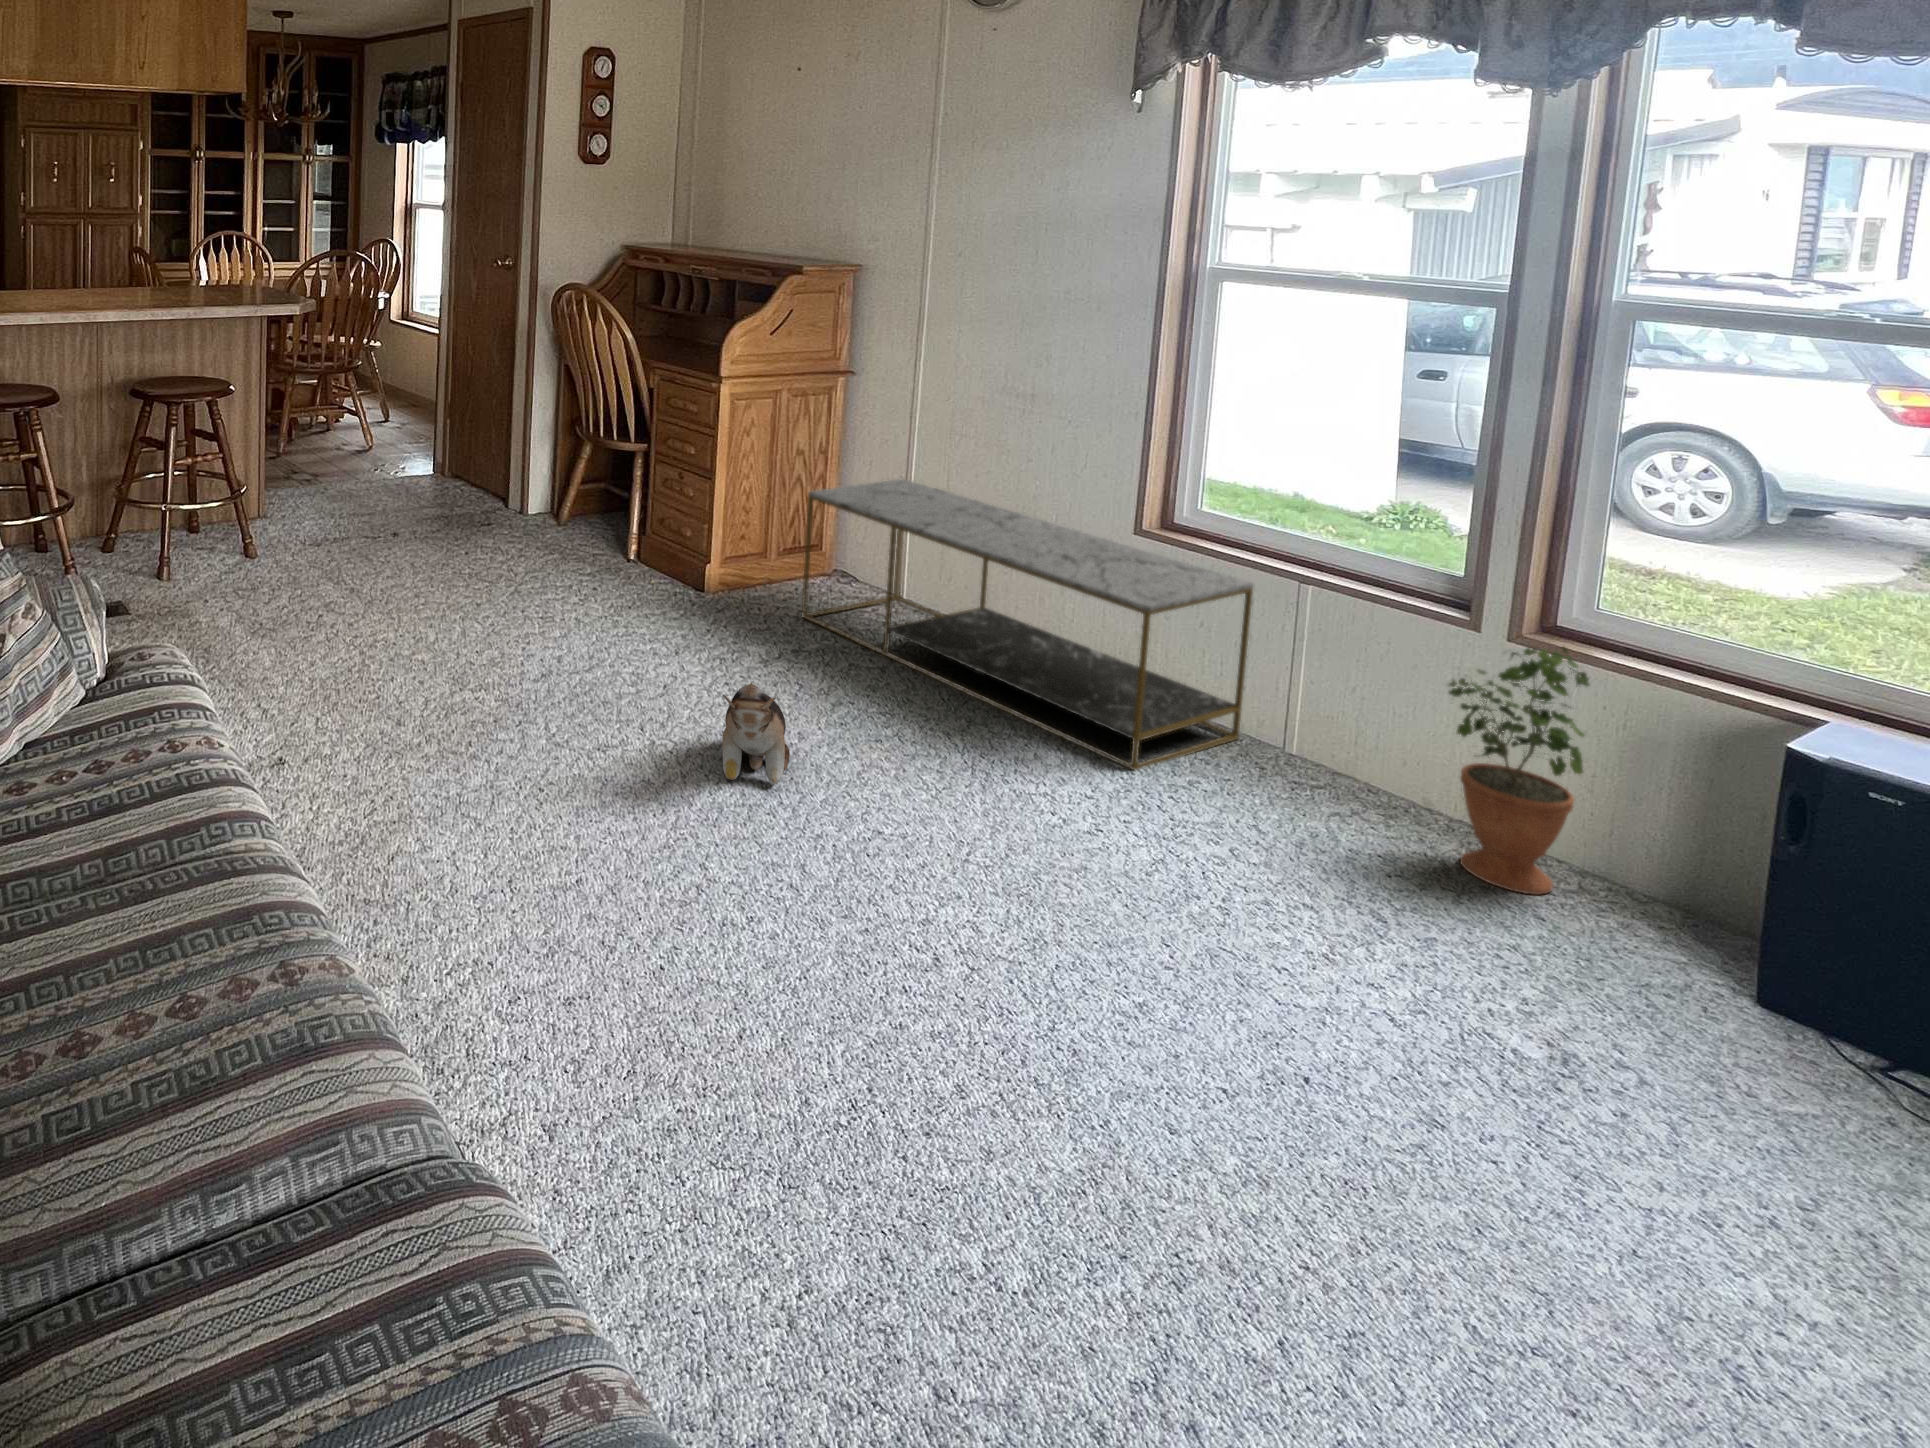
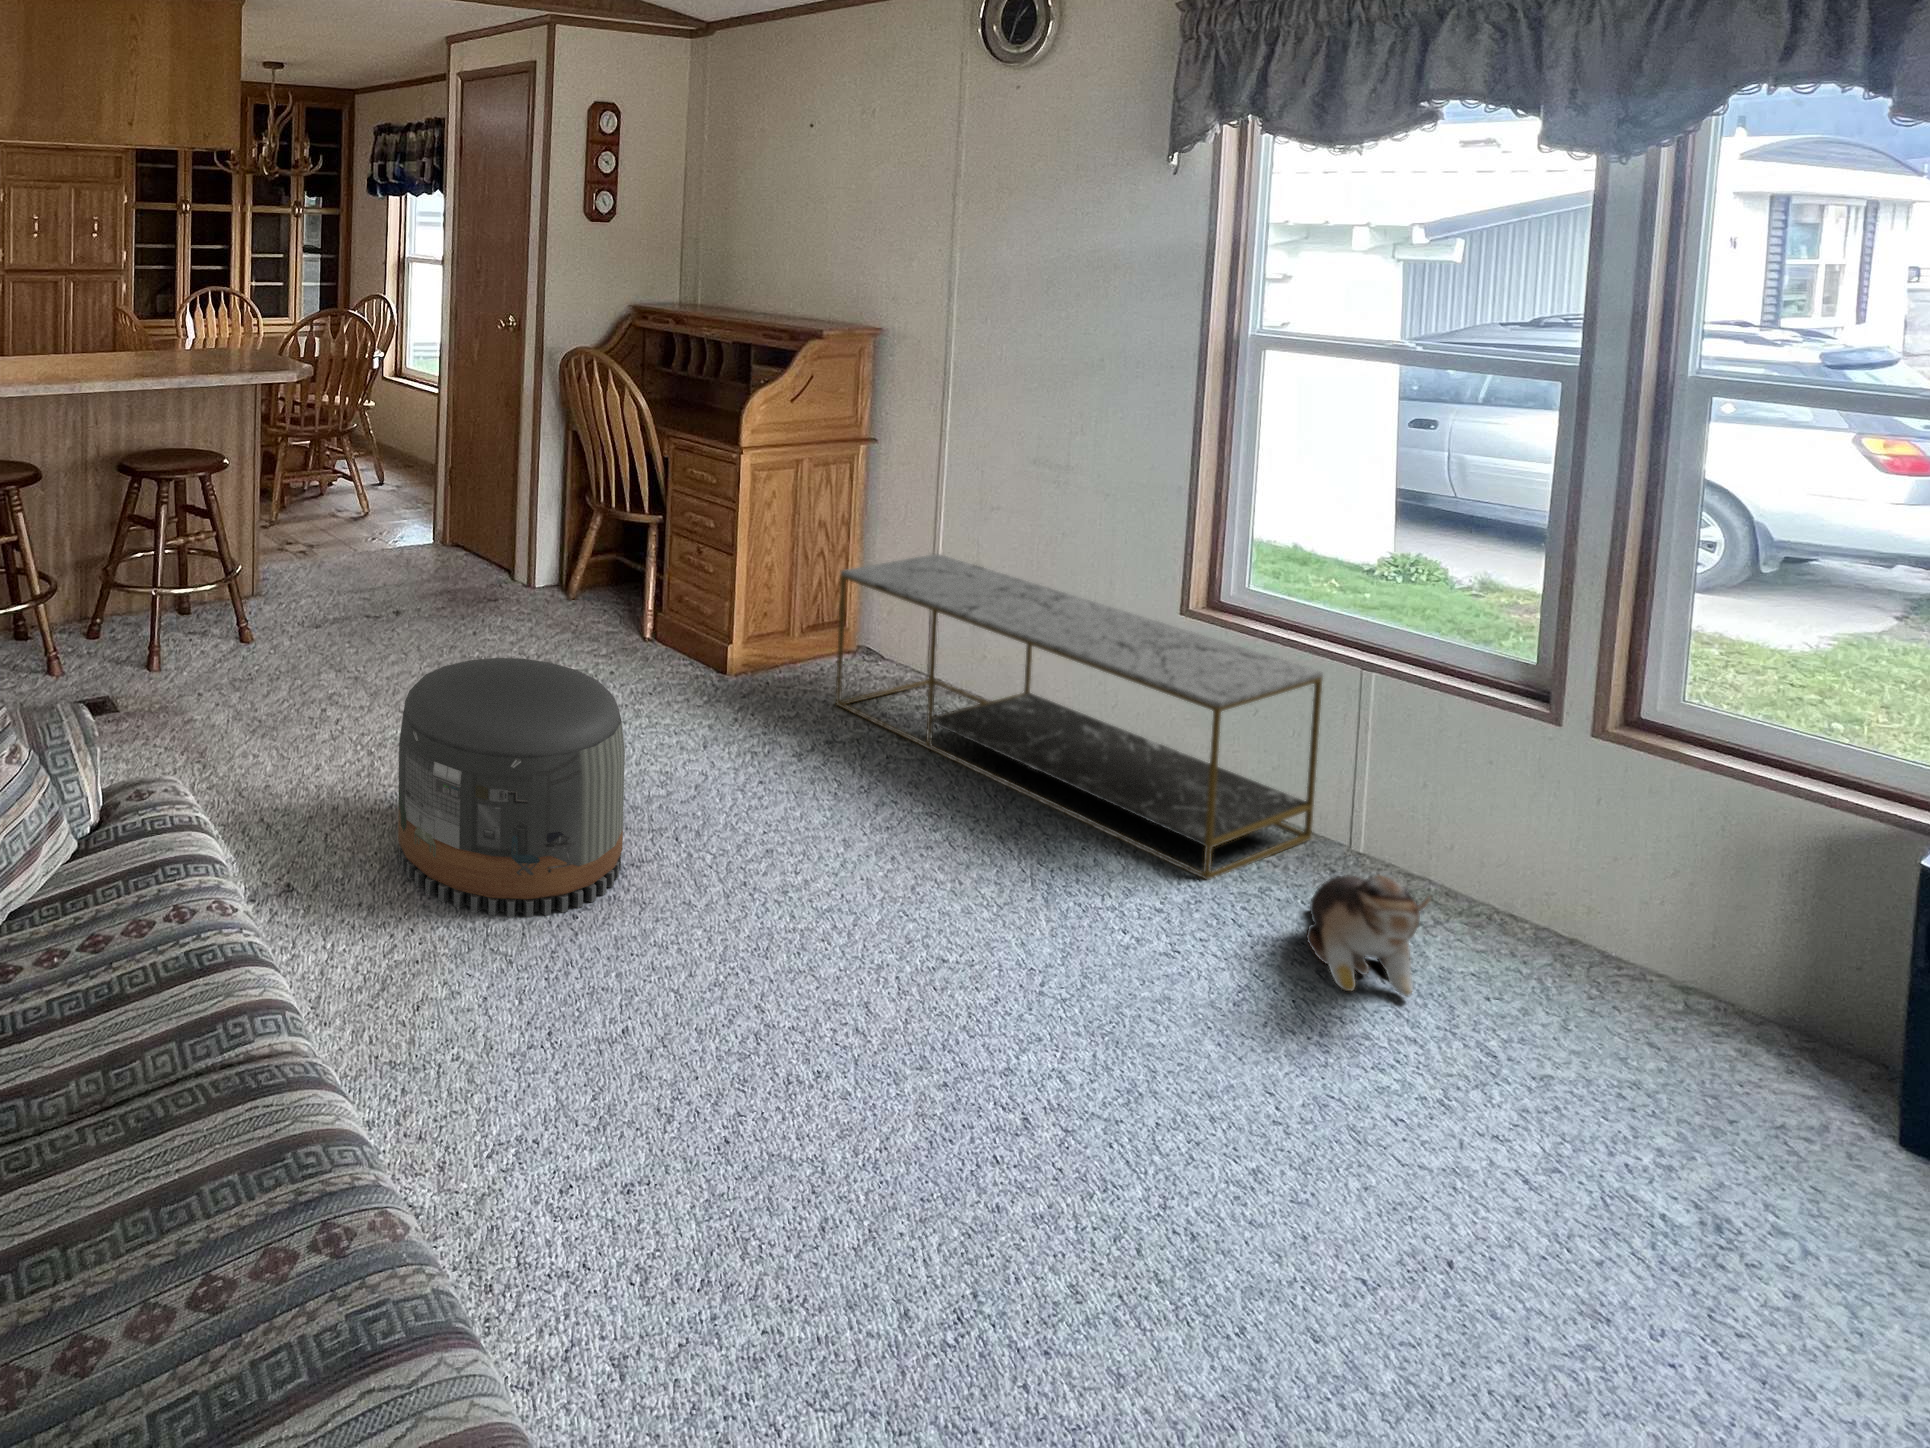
pouf: none [385,559,592,786] -> present [398,658,625,917]
potted plant: present [1449,647,1589,894] -> none [1544,734,1701,1020]
plush toy: present [722,683,790,784] -> present [1307,875,1430,996]

